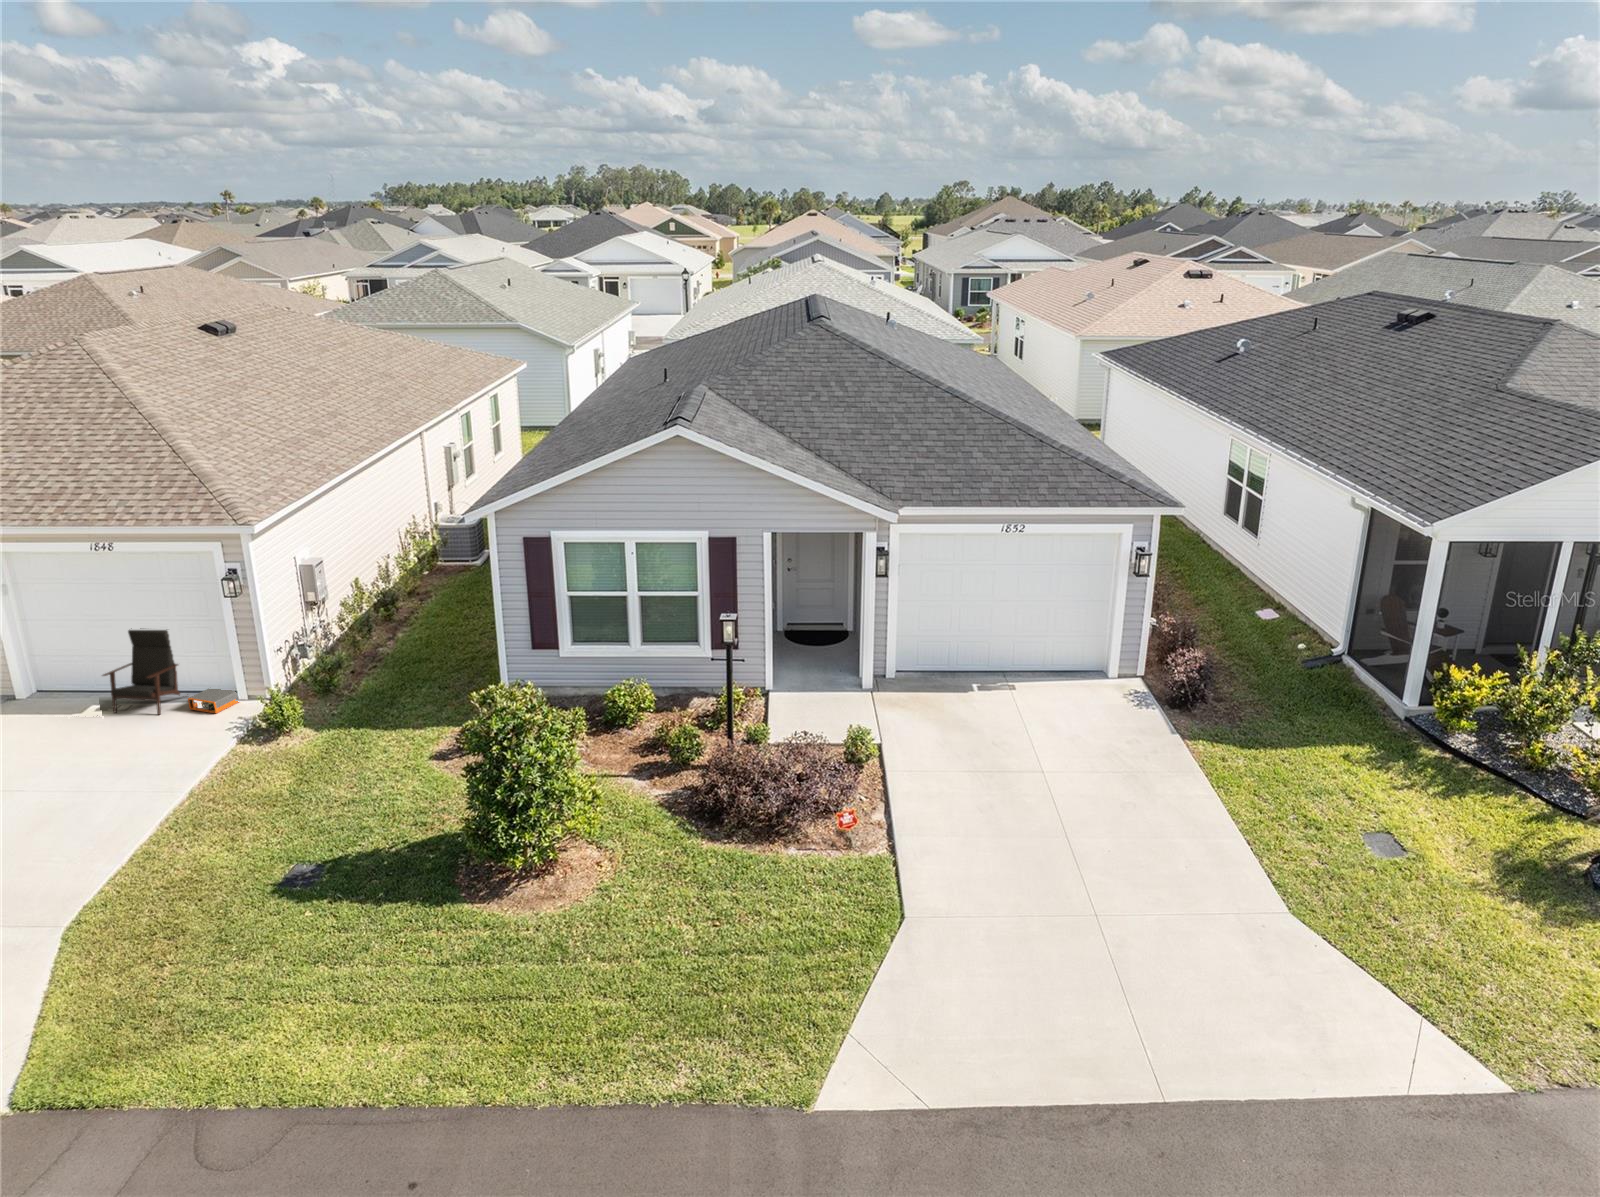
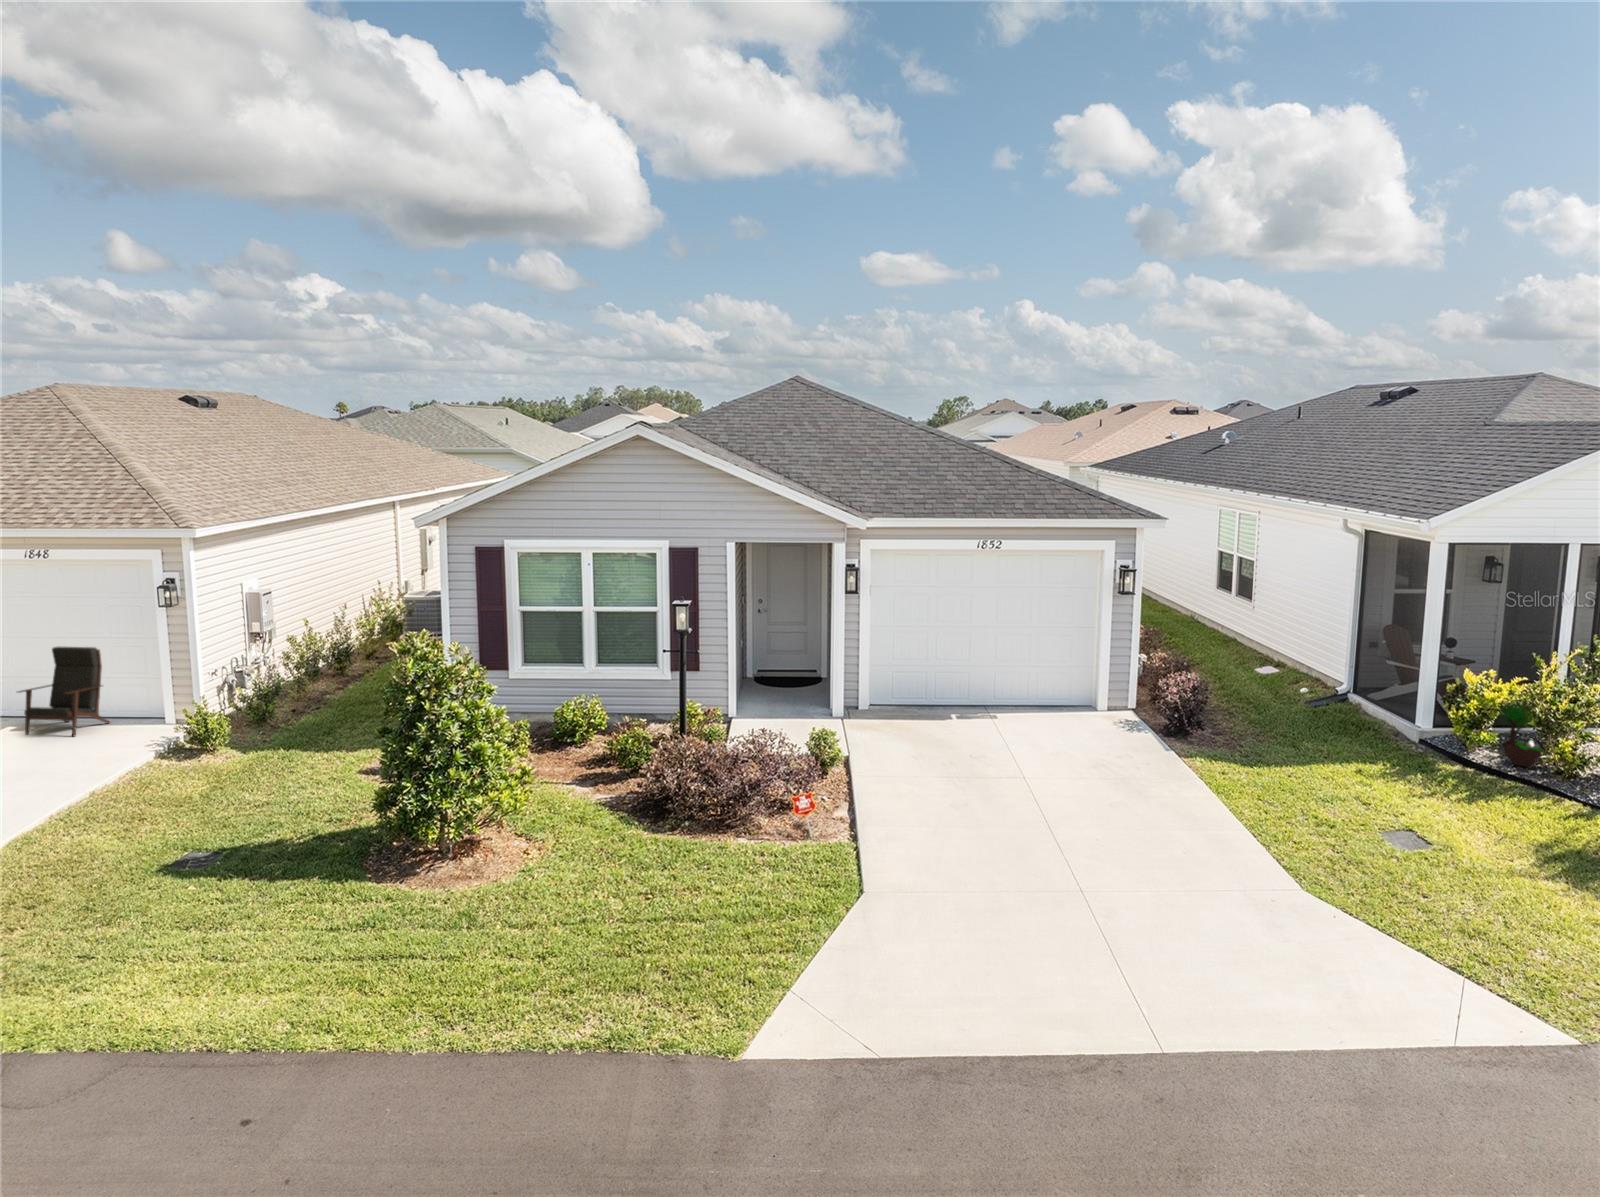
potted tree: none [1475,686,1516,751] -> present [1497,701,1542,766]
storage box: present [188,689,238,713] -> none [107,710,170,735]

